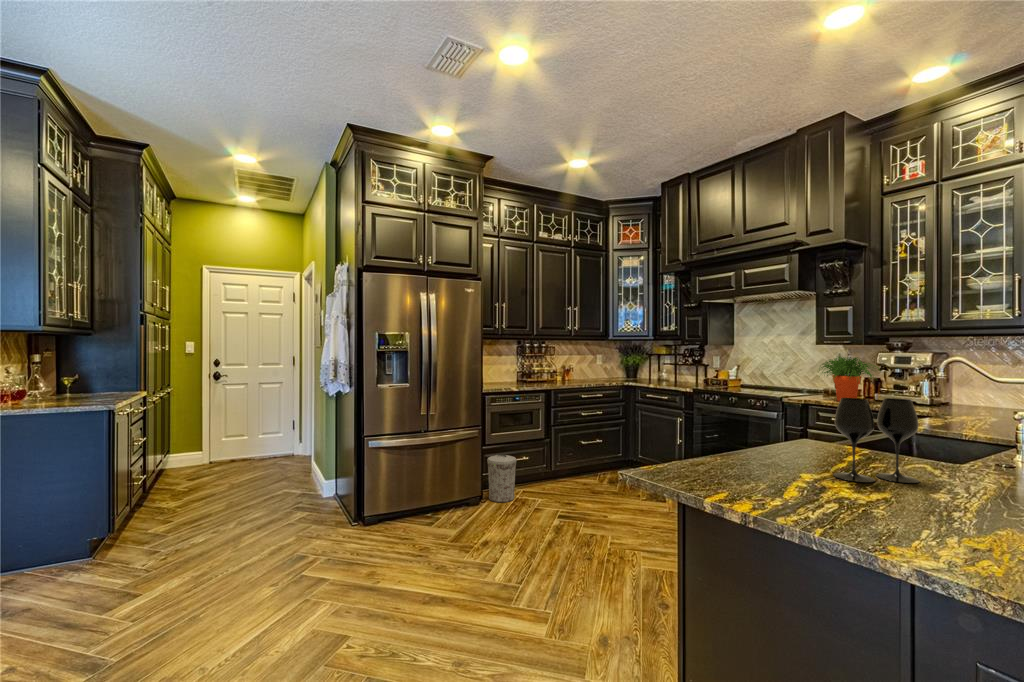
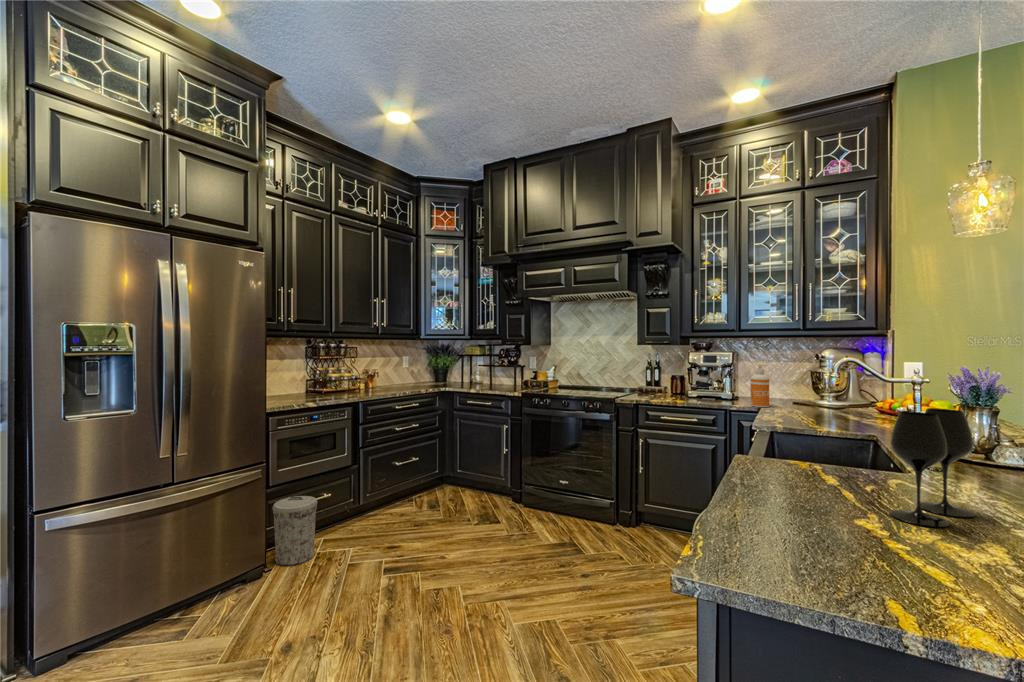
potted plant: present [819,357,879,401] -> none [645,354,699,399]
soap dispenser: none [934,369,959,415] -> present [751,365,769,407]

